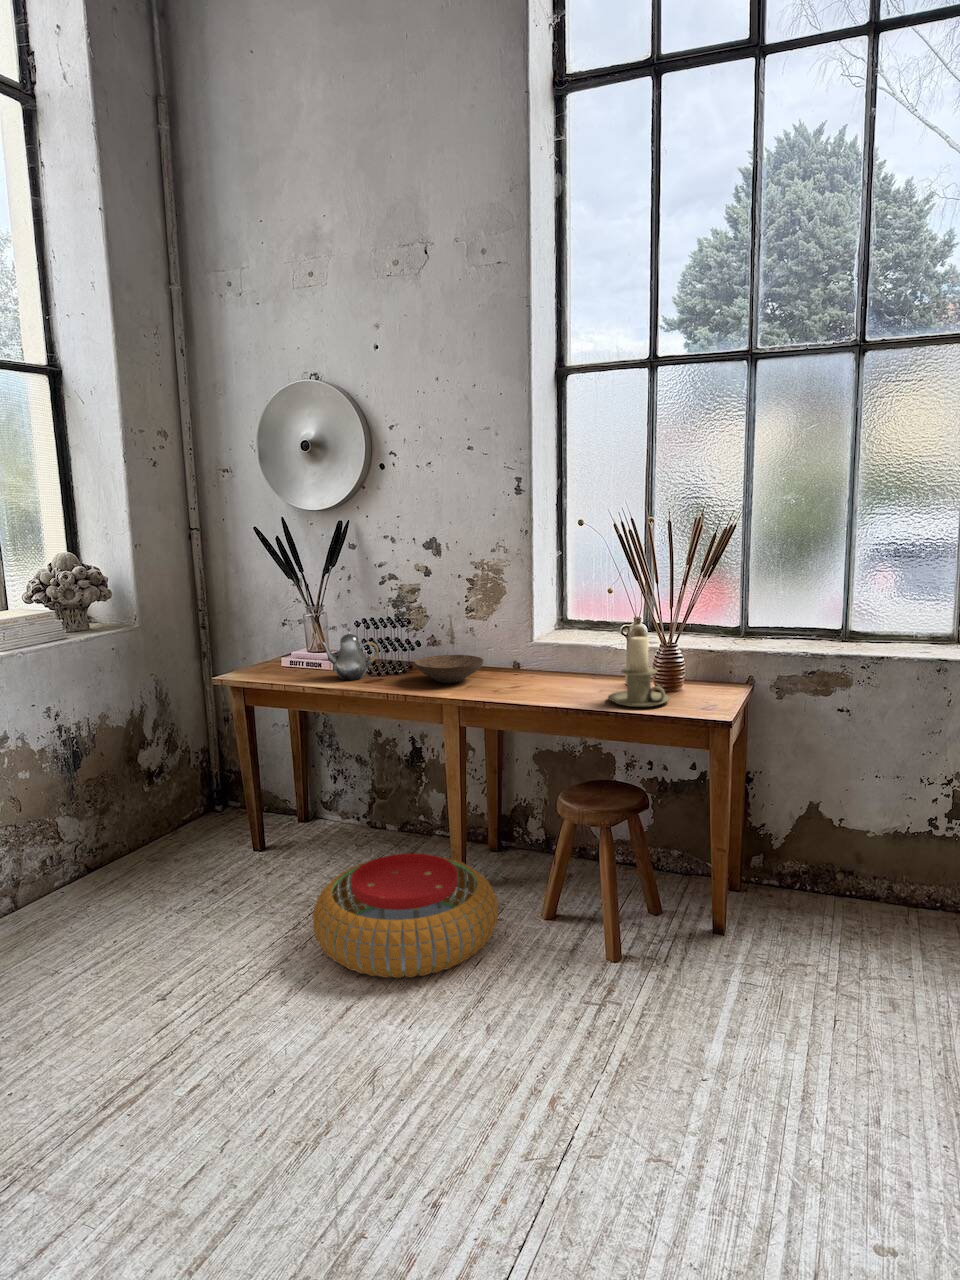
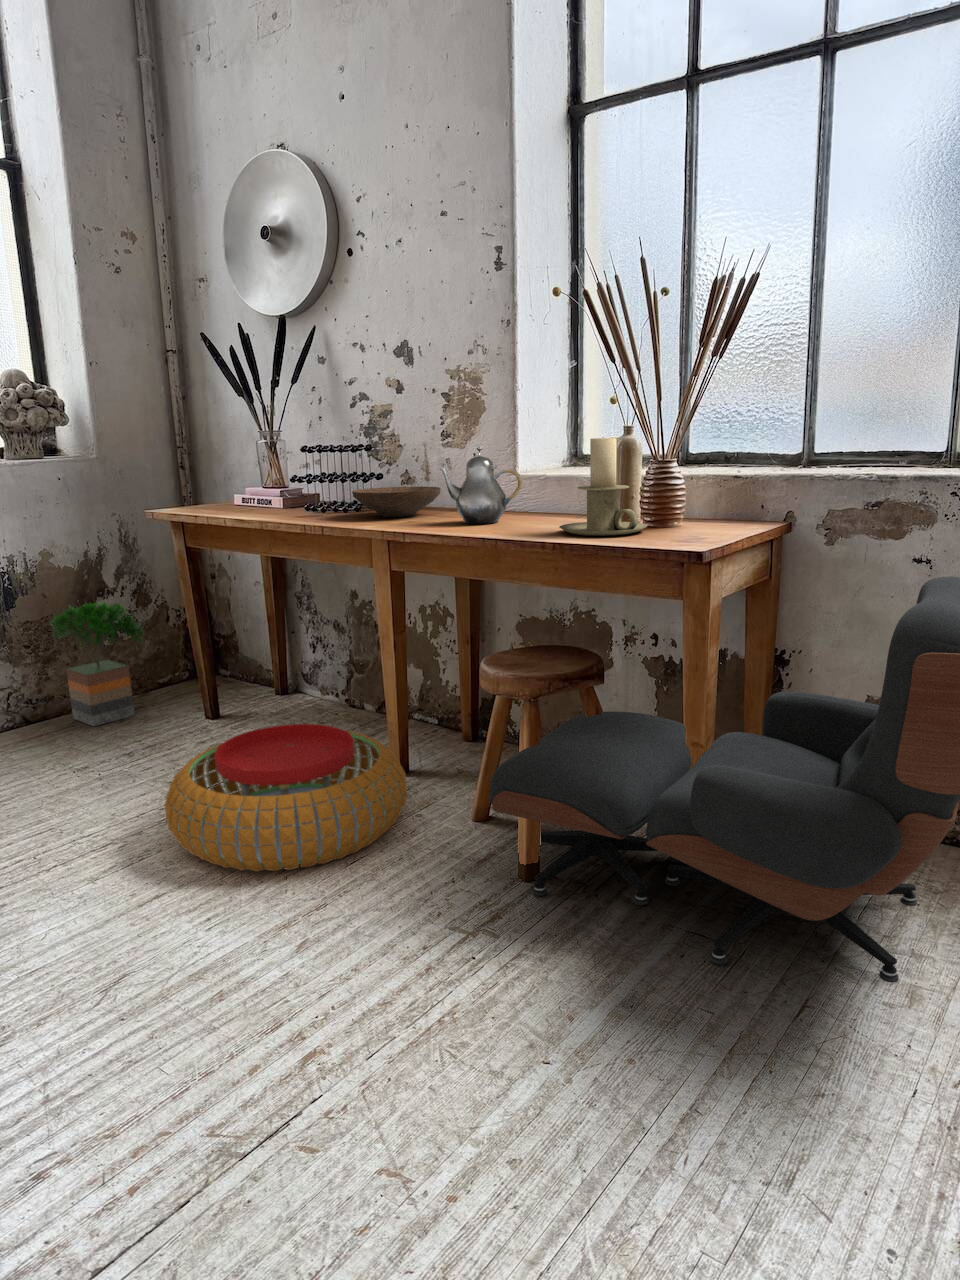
teapot: present [322,628,379,680] -> present [440,447,522,524]
lounge chair: none [592,733,933,1001] -> present [490,577,960,983]
potted tree: none [108,751,196,865] -> present [51,602,144,726]

